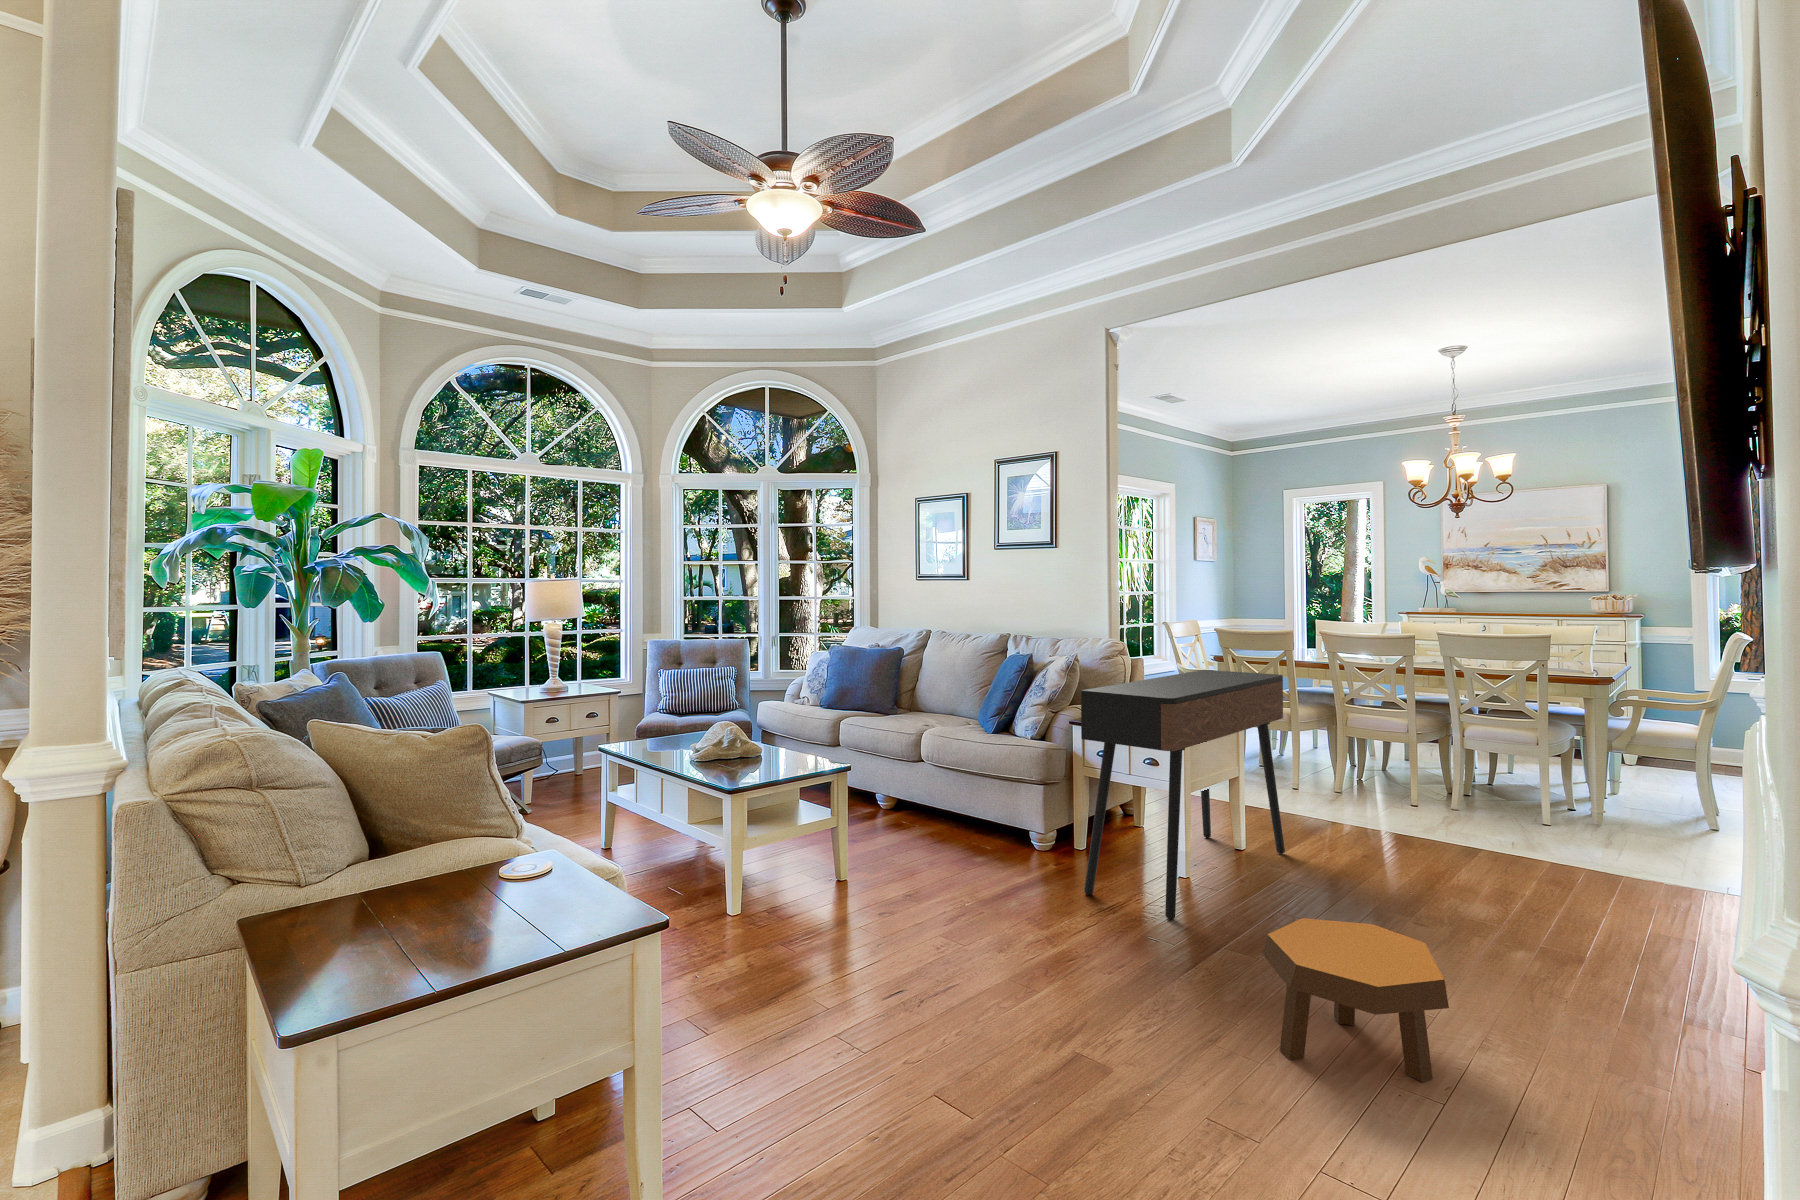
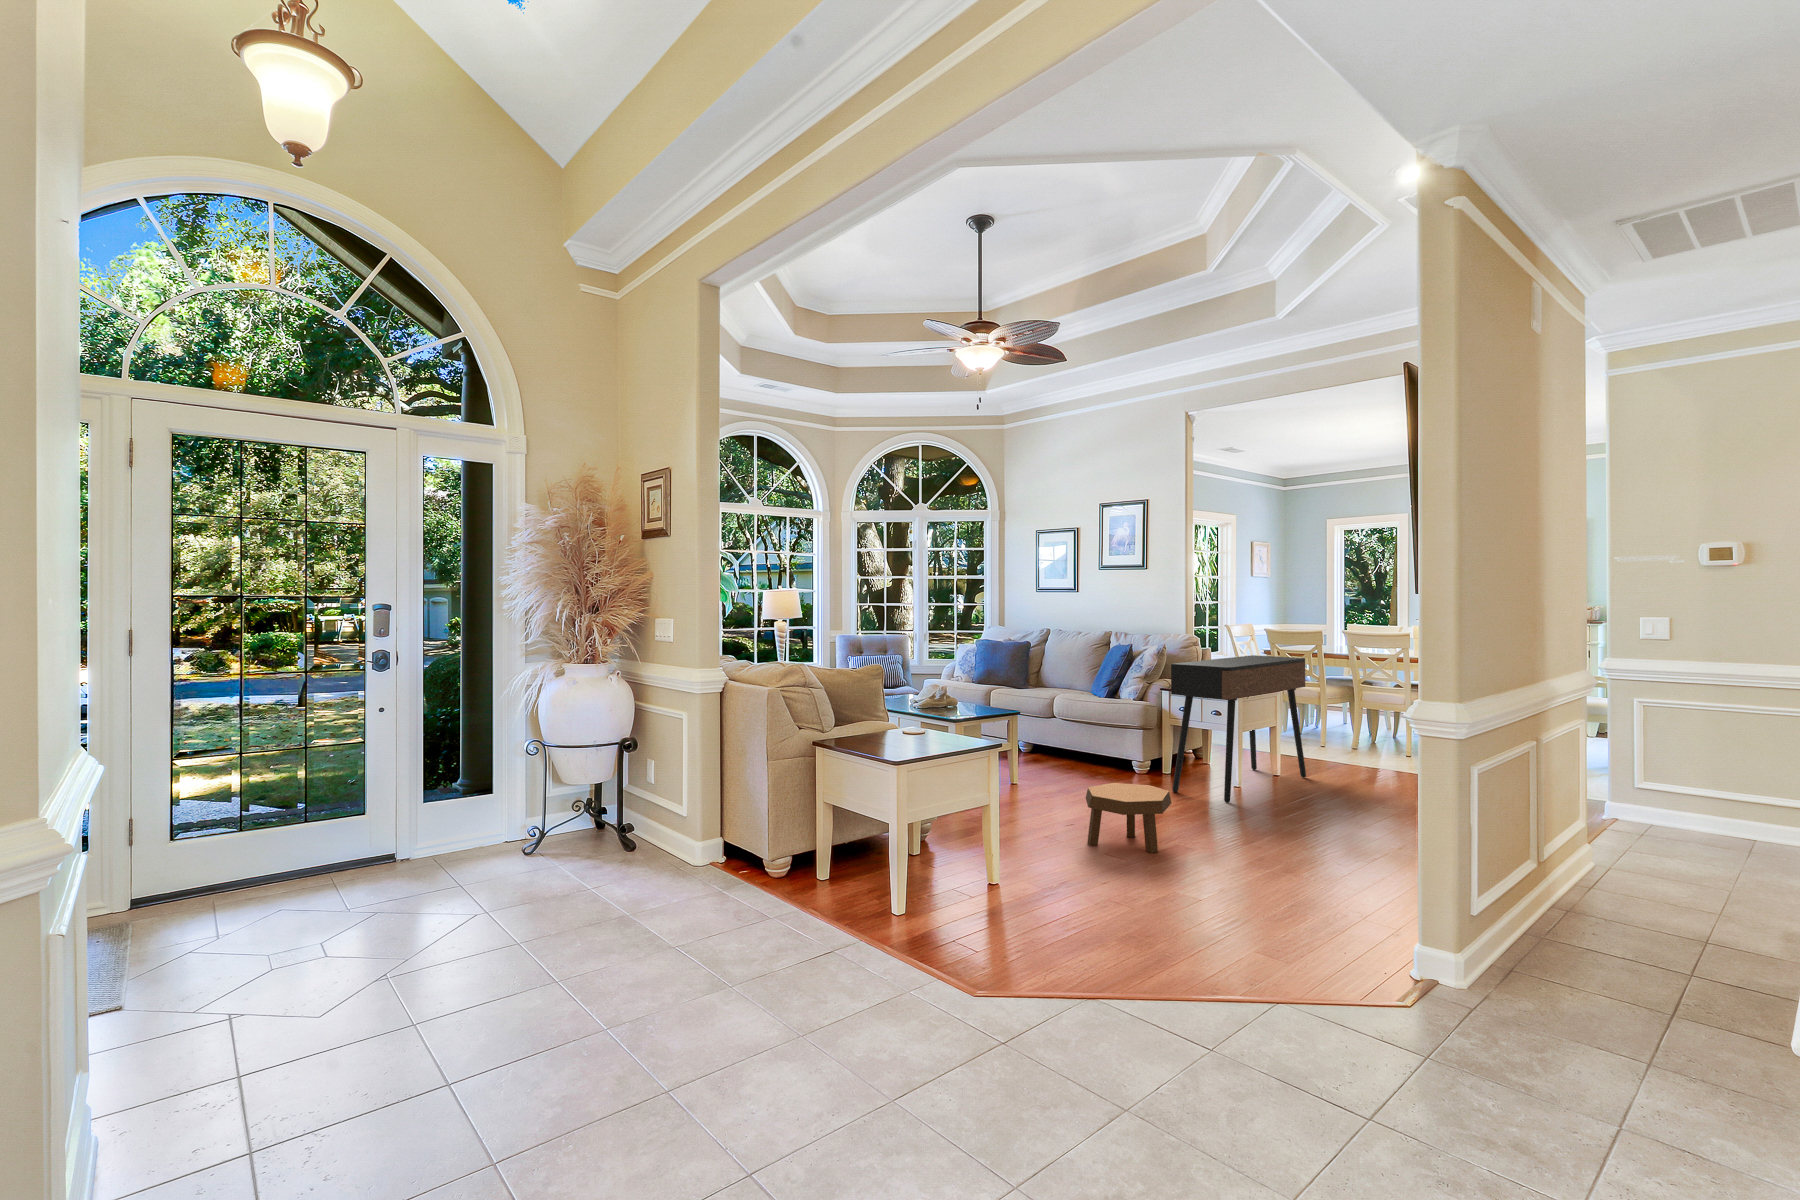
footstool: present [1263,918,1449,1082] -> present [1086,783,1171,853]

